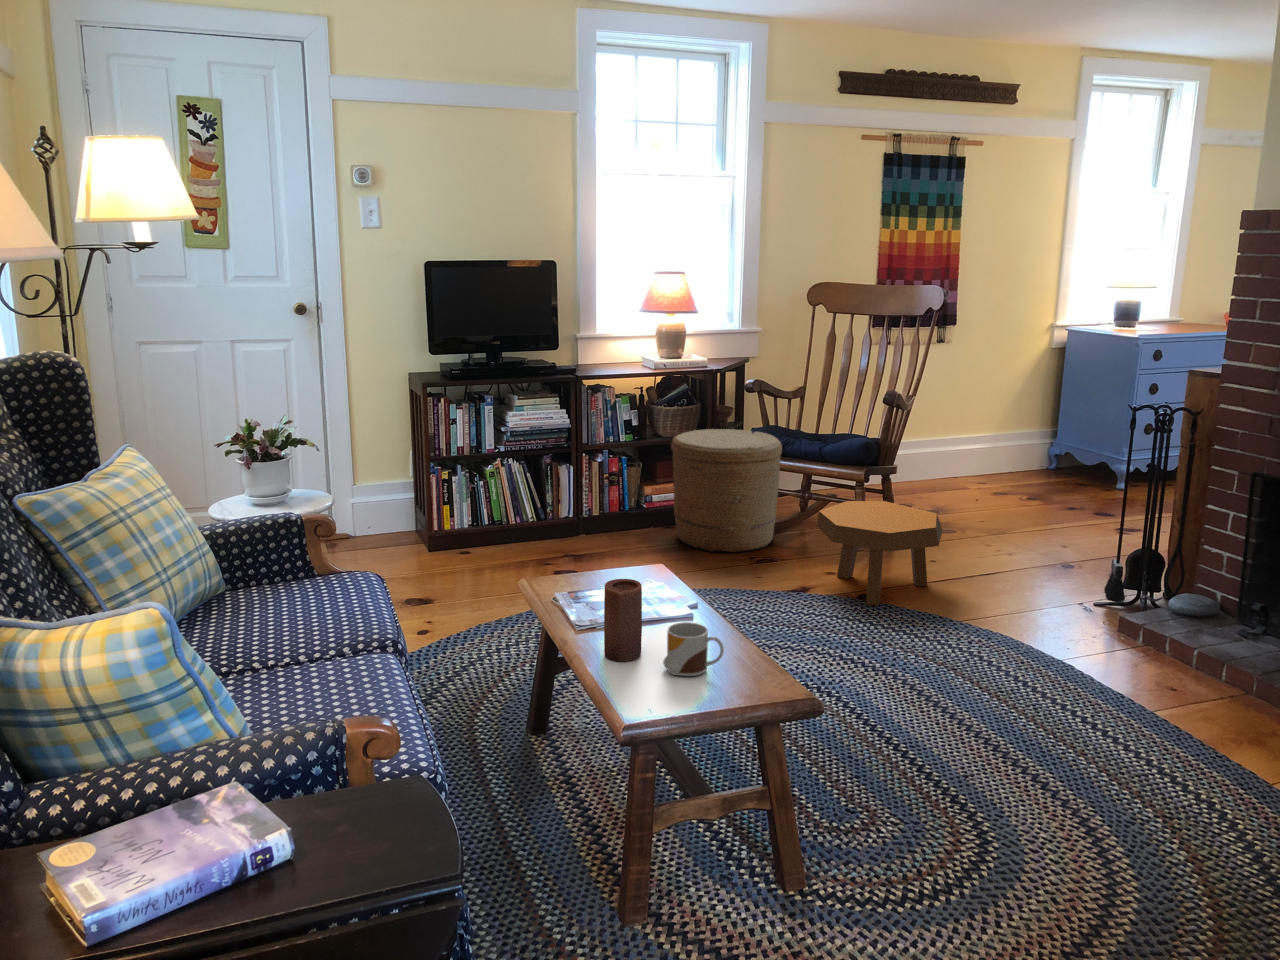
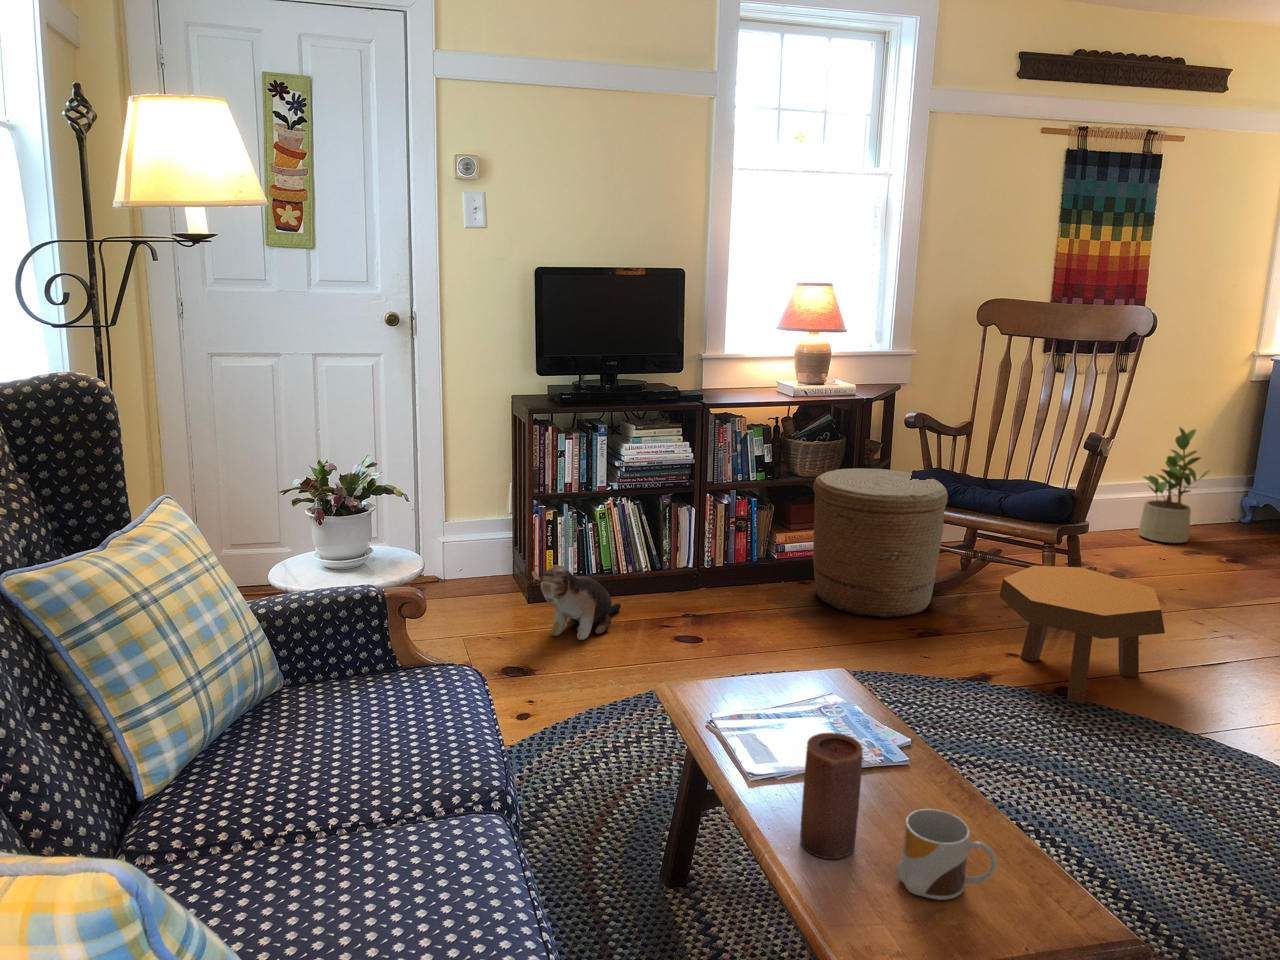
potted plant: none [962,389,1017,489] -> present [1138,427,1210,543]
plush toy: none [428,515,508,577] -> present [532,566,621,640]

